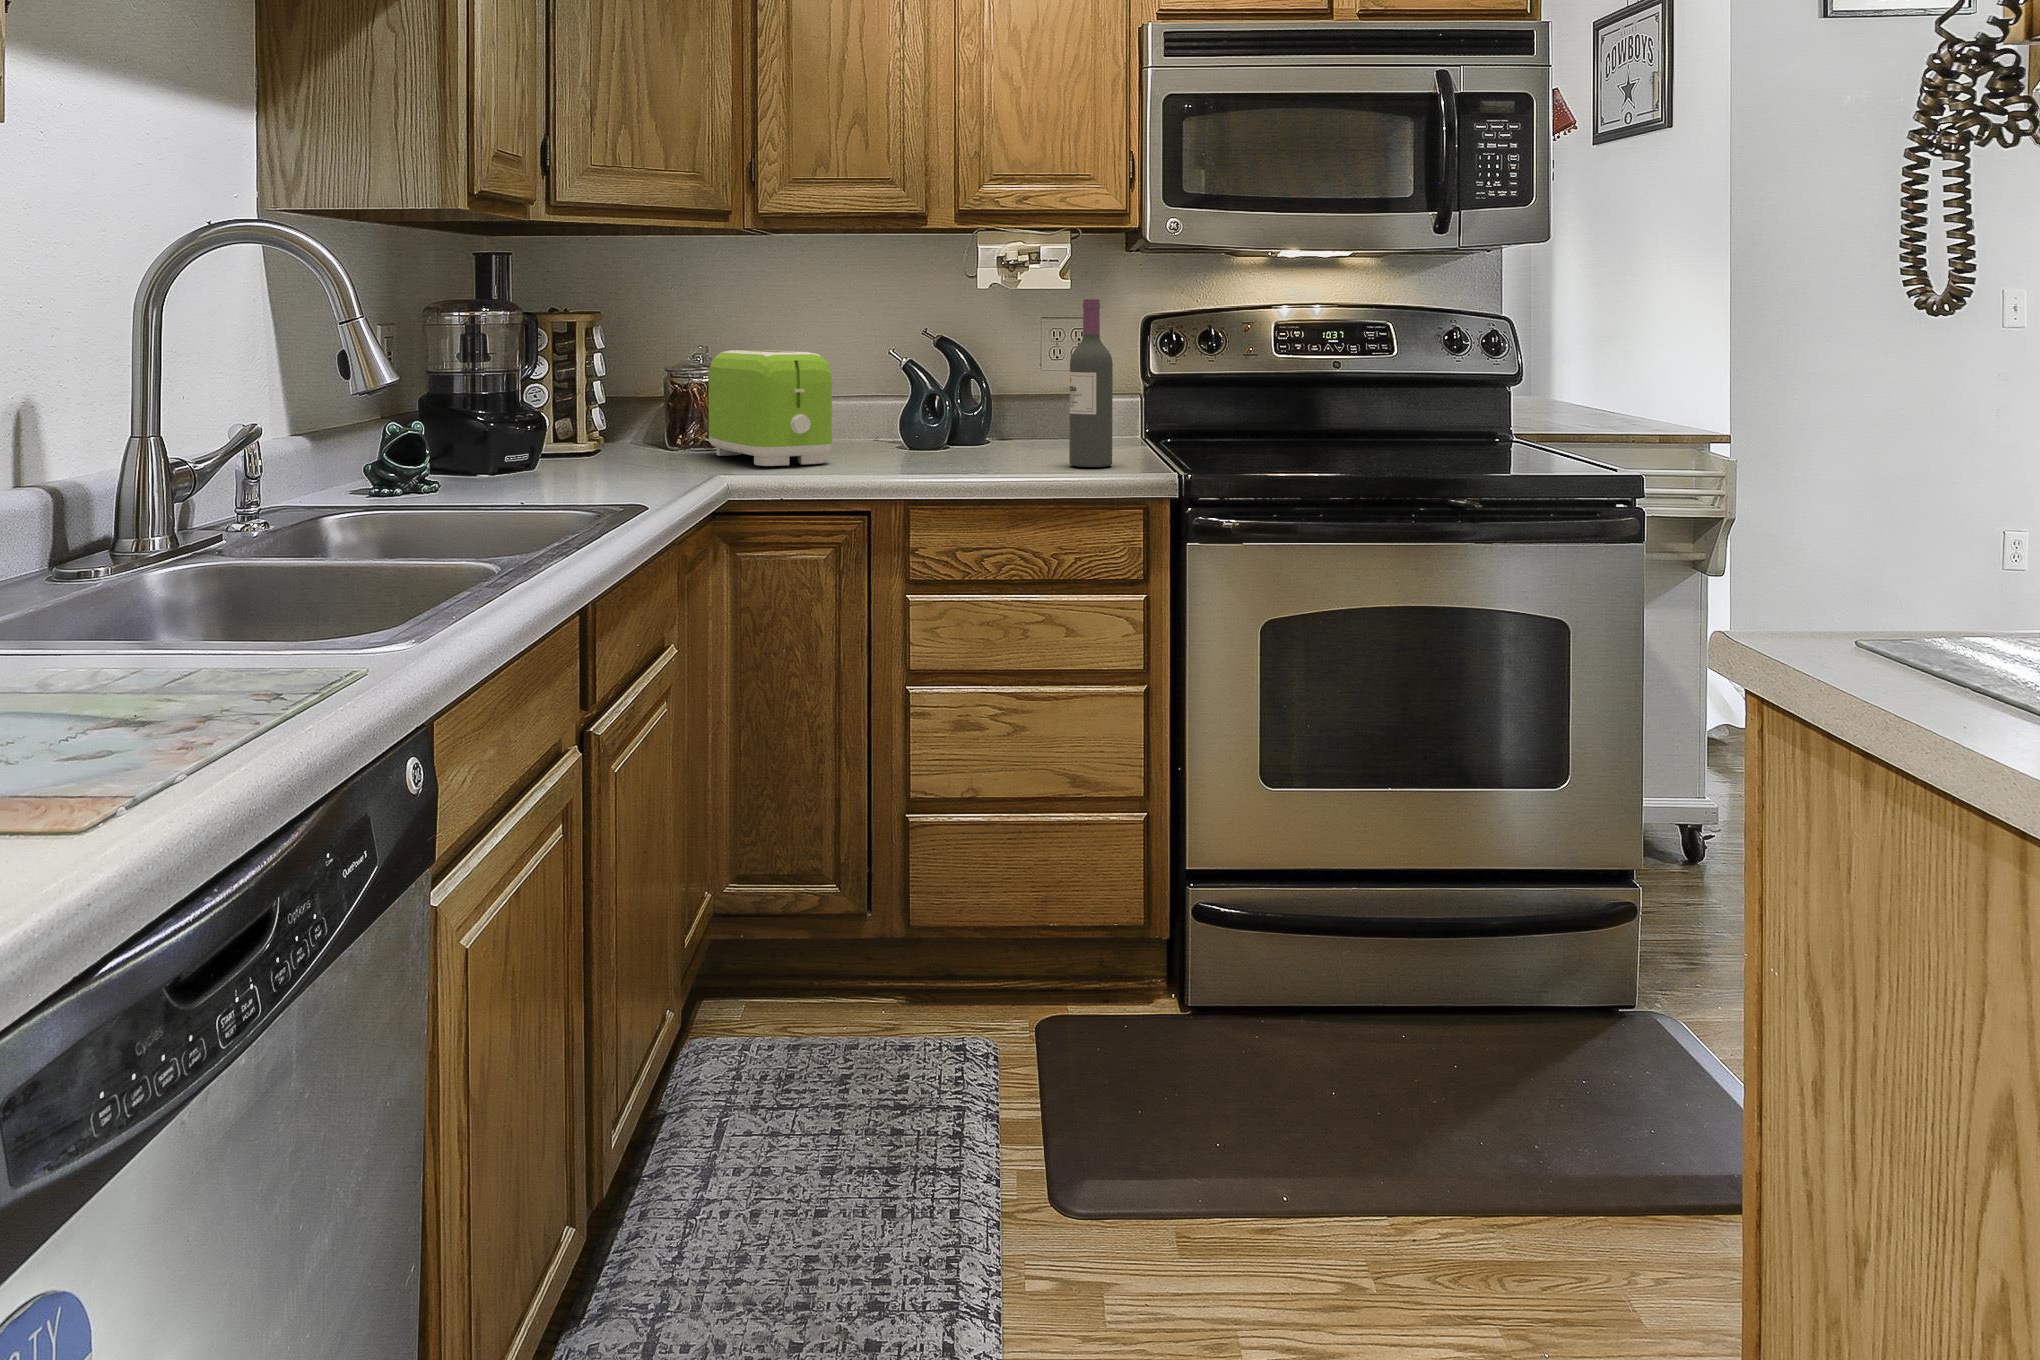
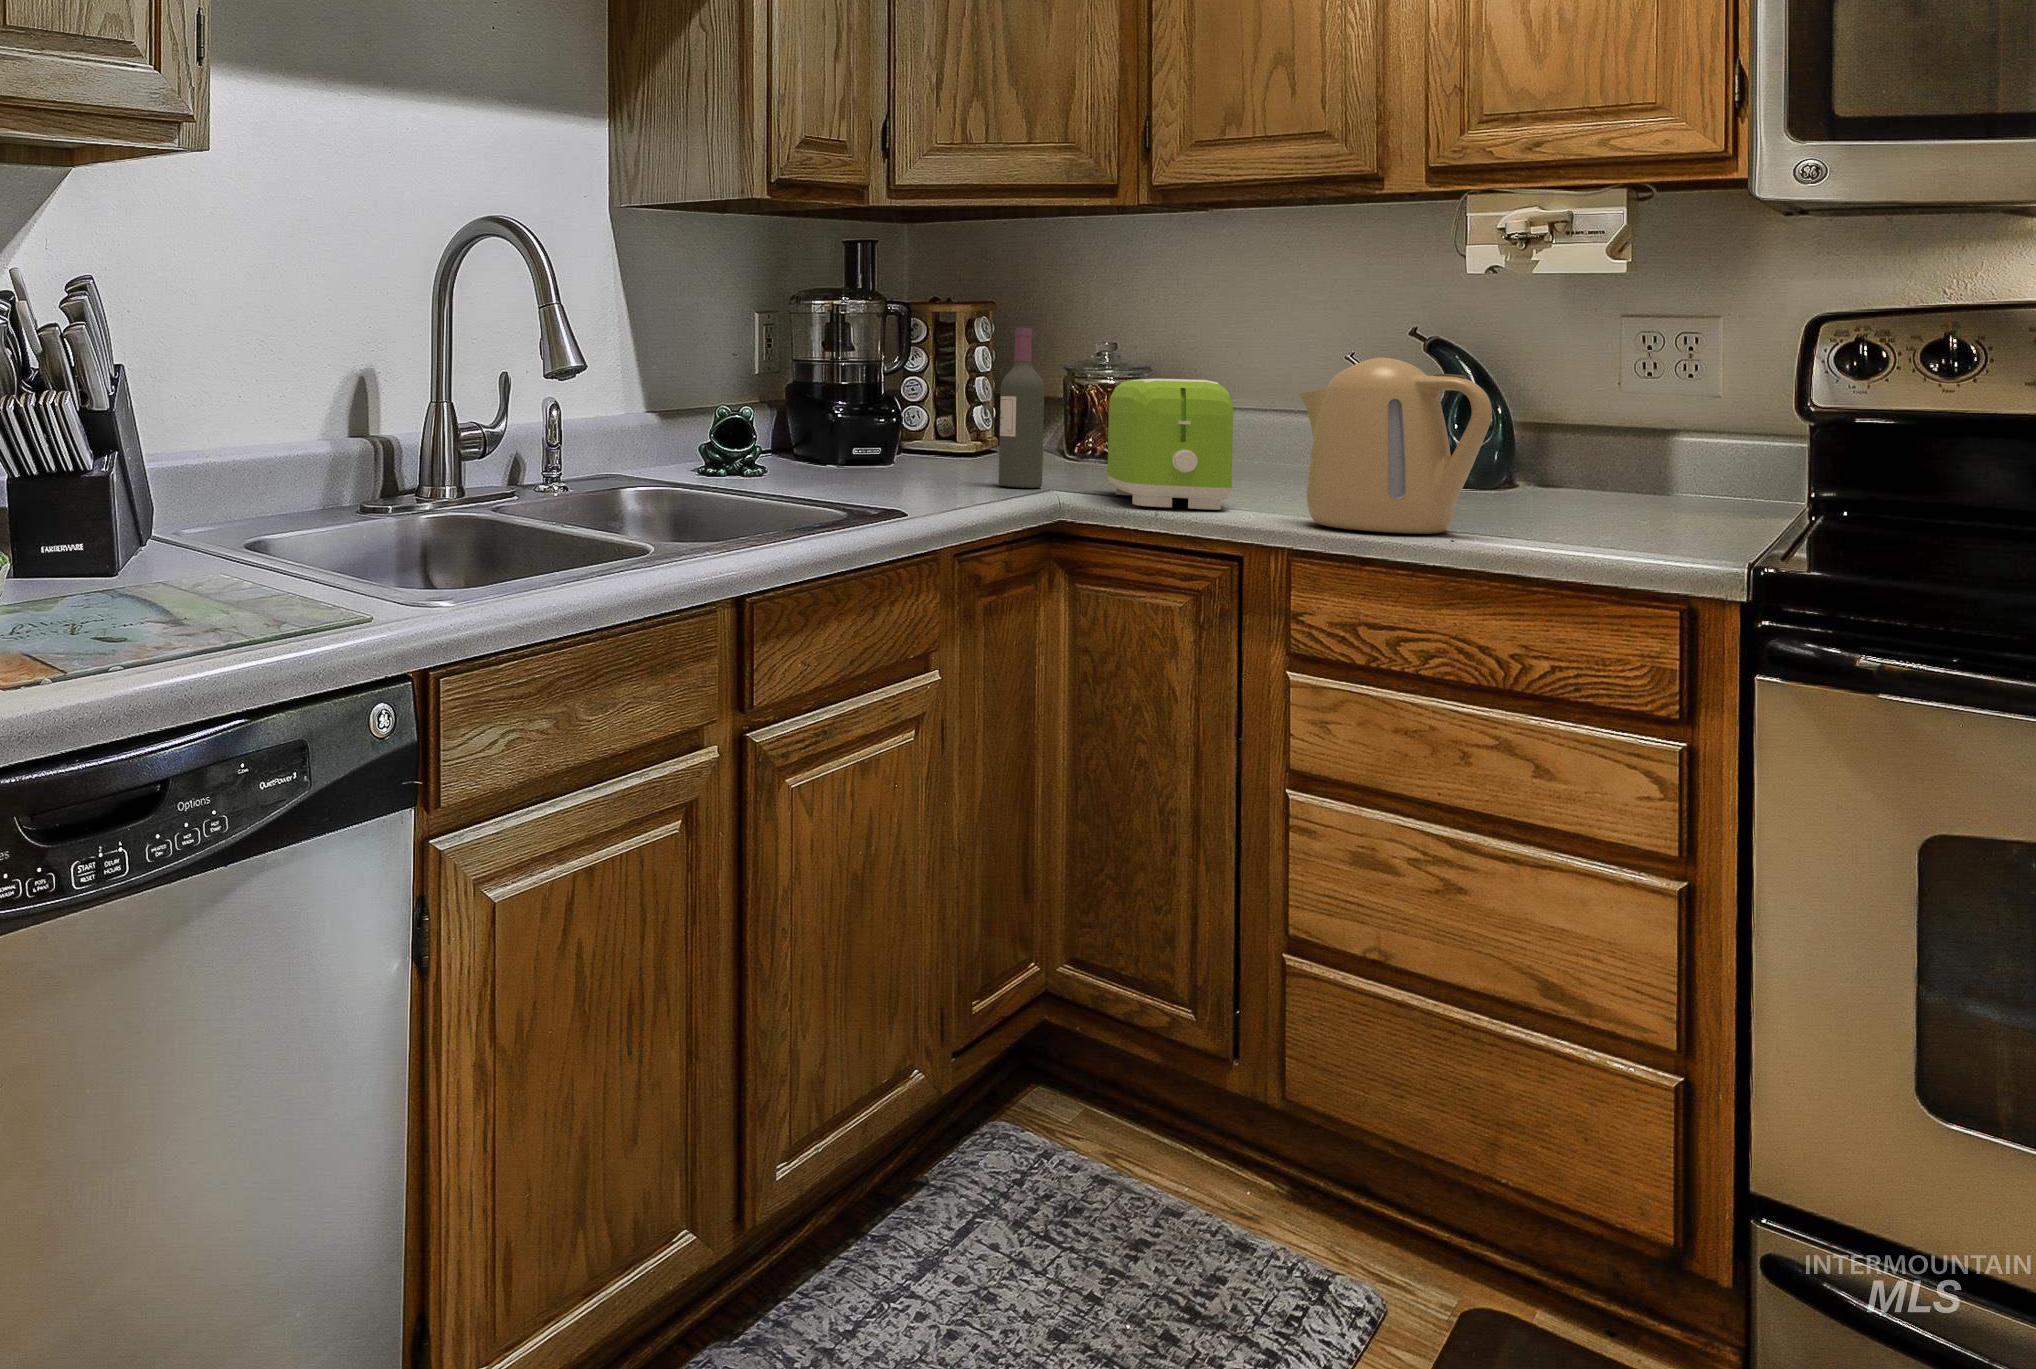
wine bottle: present [1069,299,1113,467] -> present [999,327,1044,488]
kettle: none [889,334,1025,471] -> present [1299,357,1492,534]

